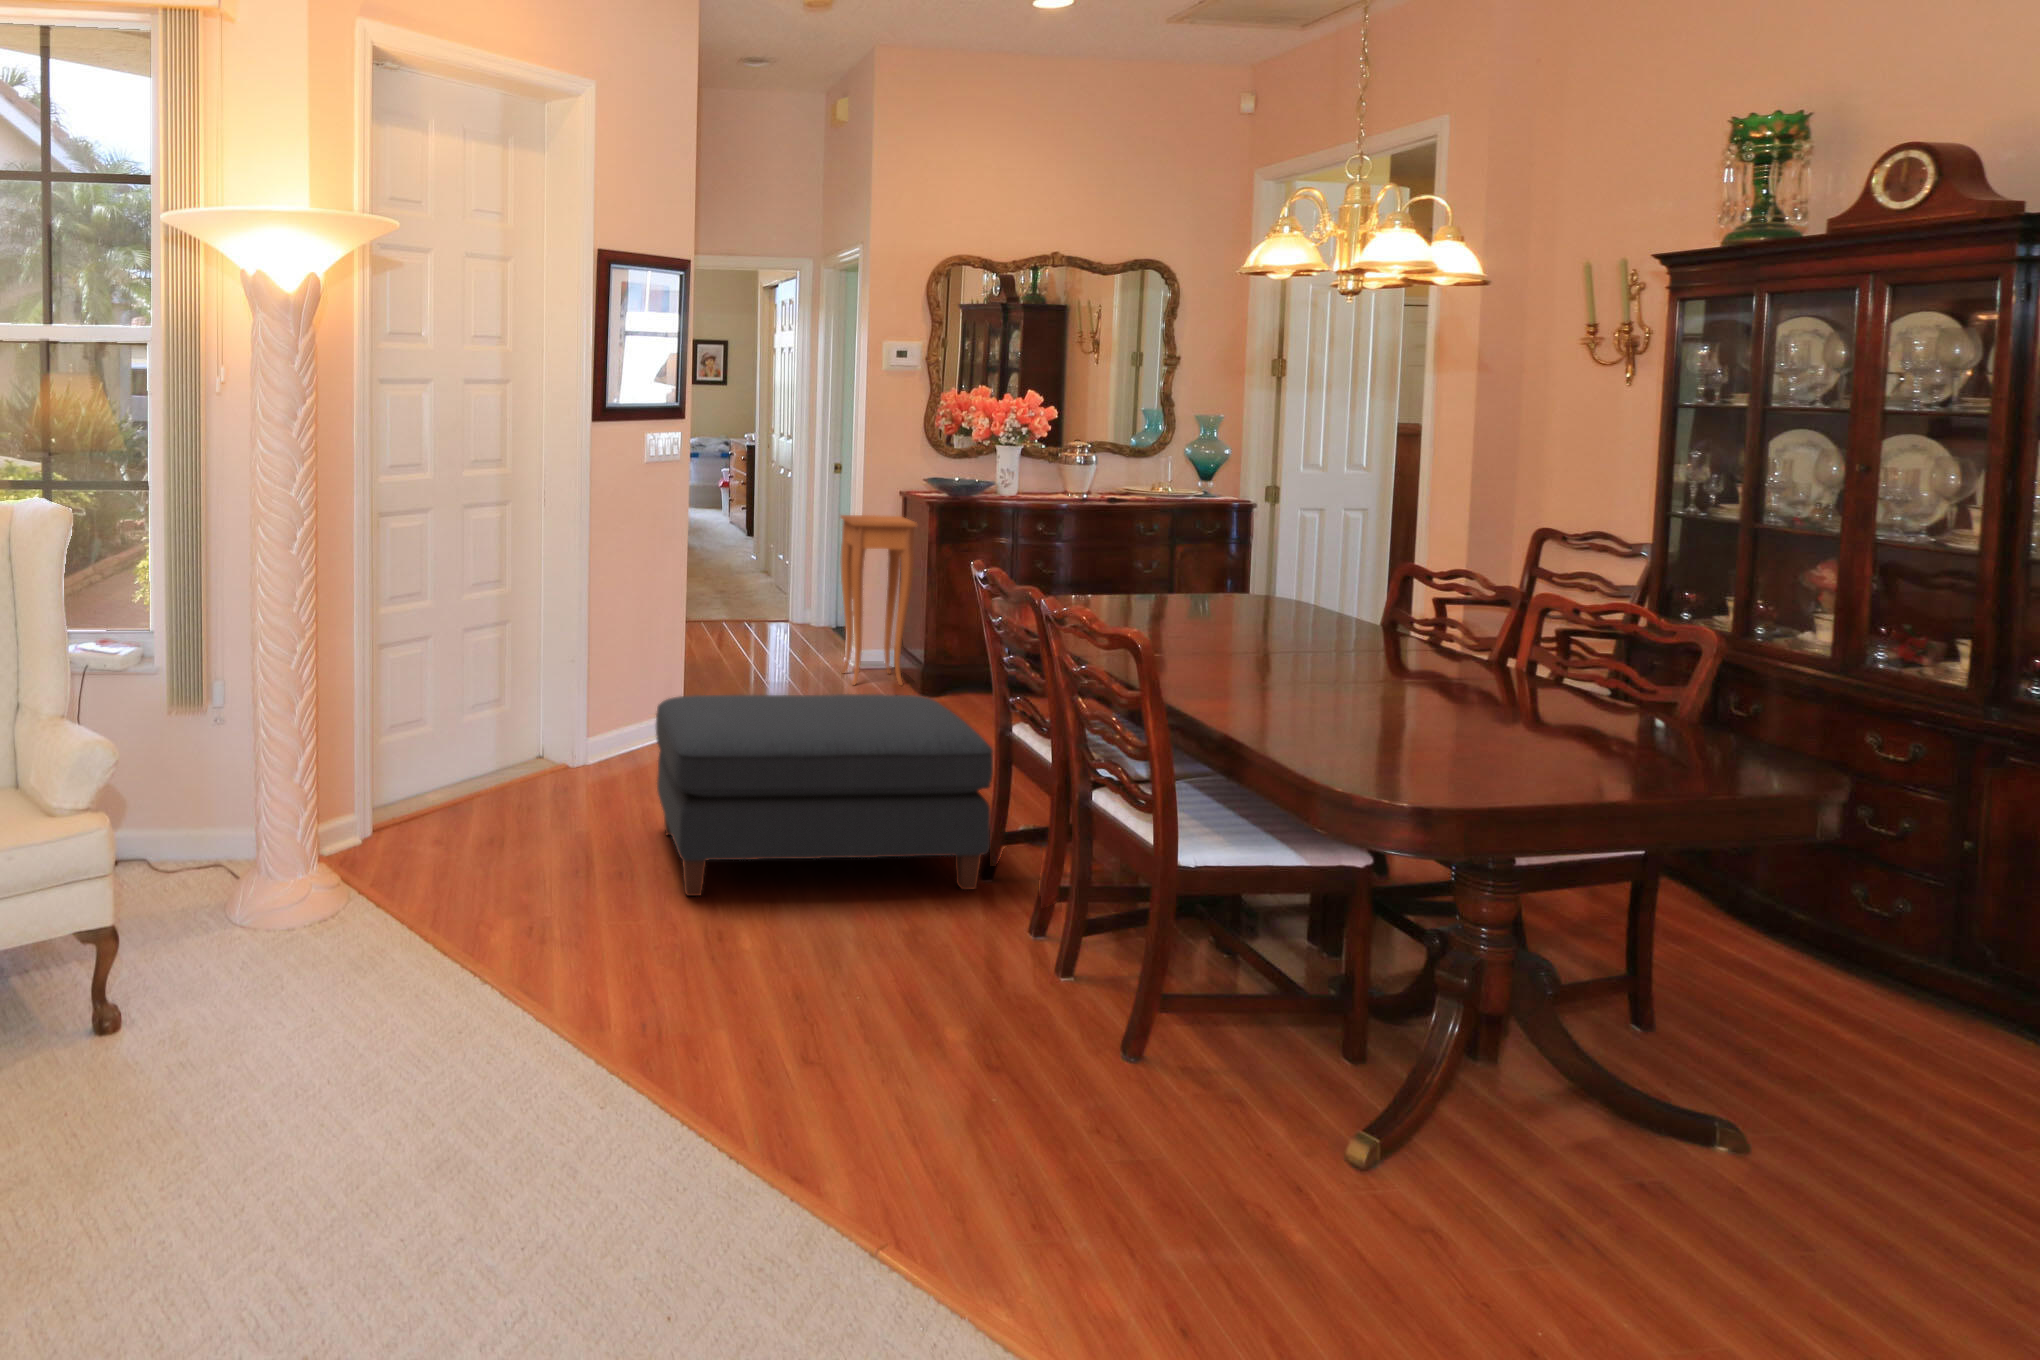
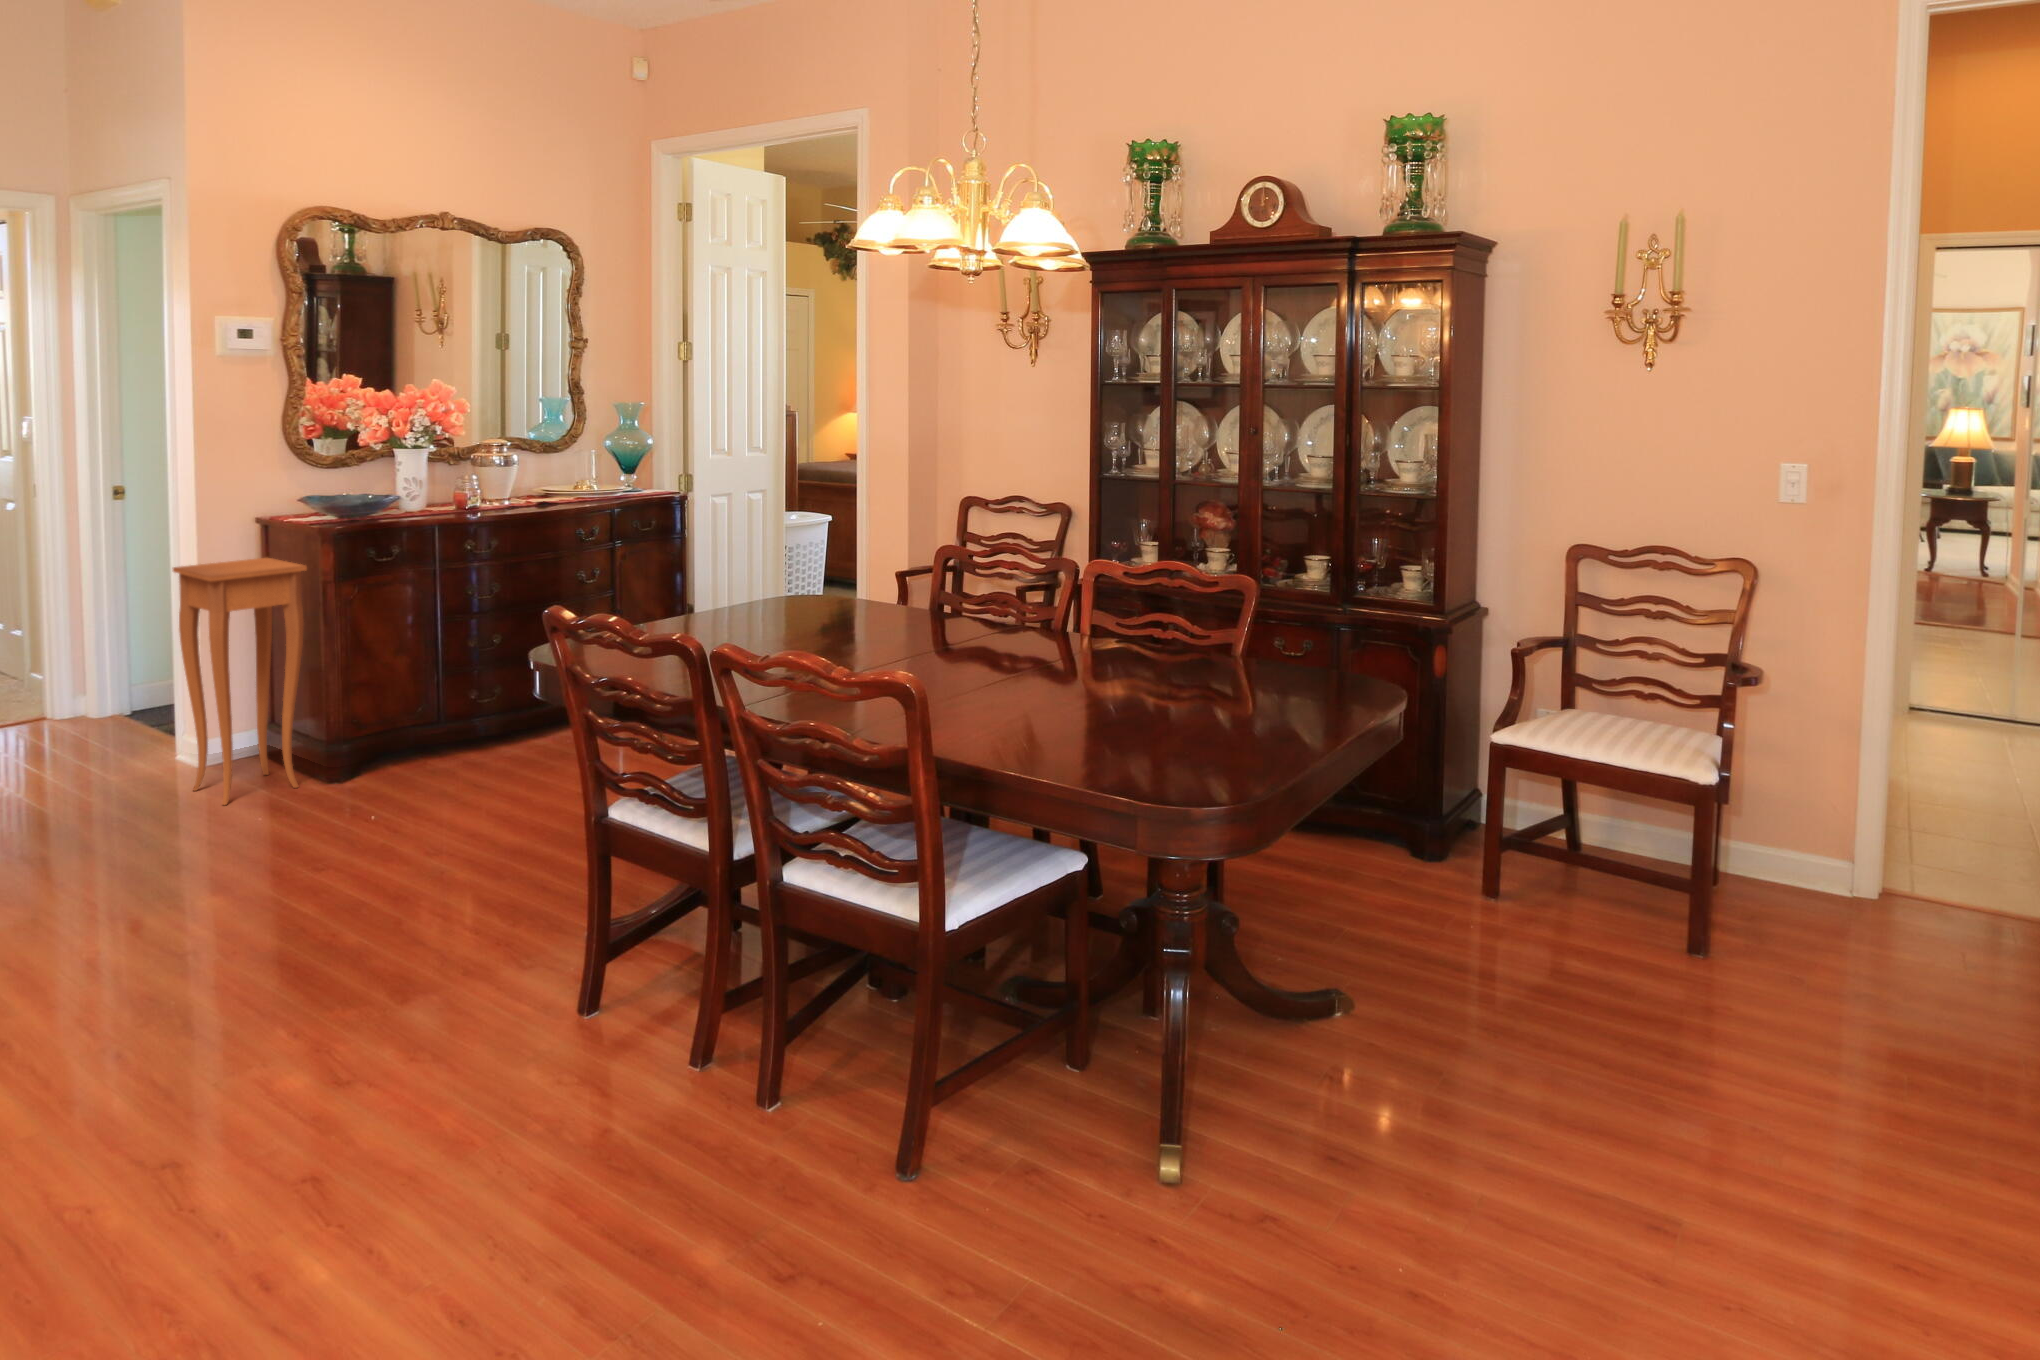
ottoman: present [656,694,993,896] -> none [25,818,625,1280]

